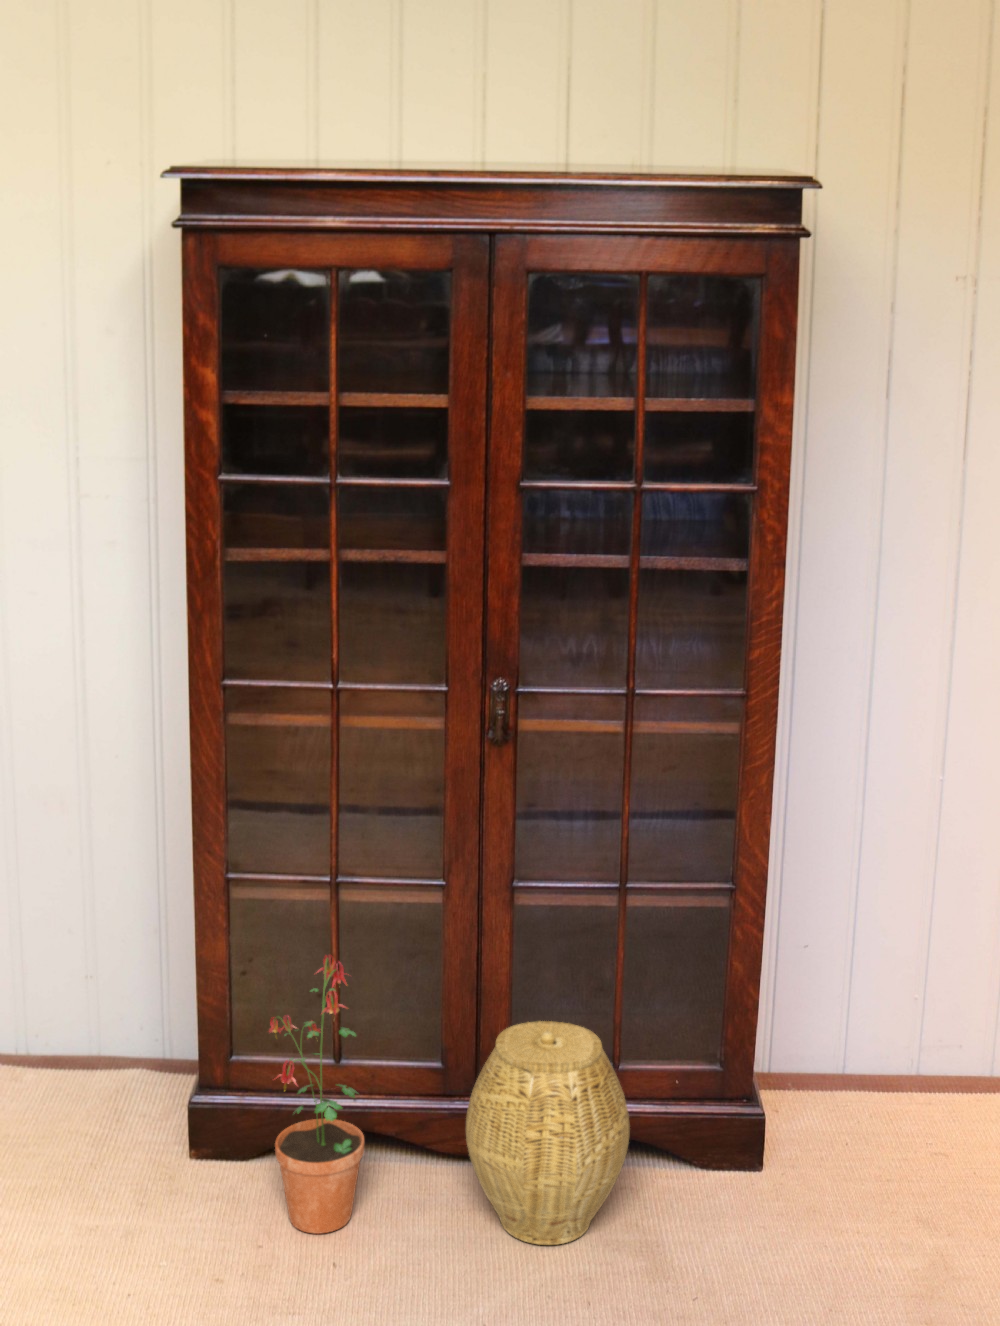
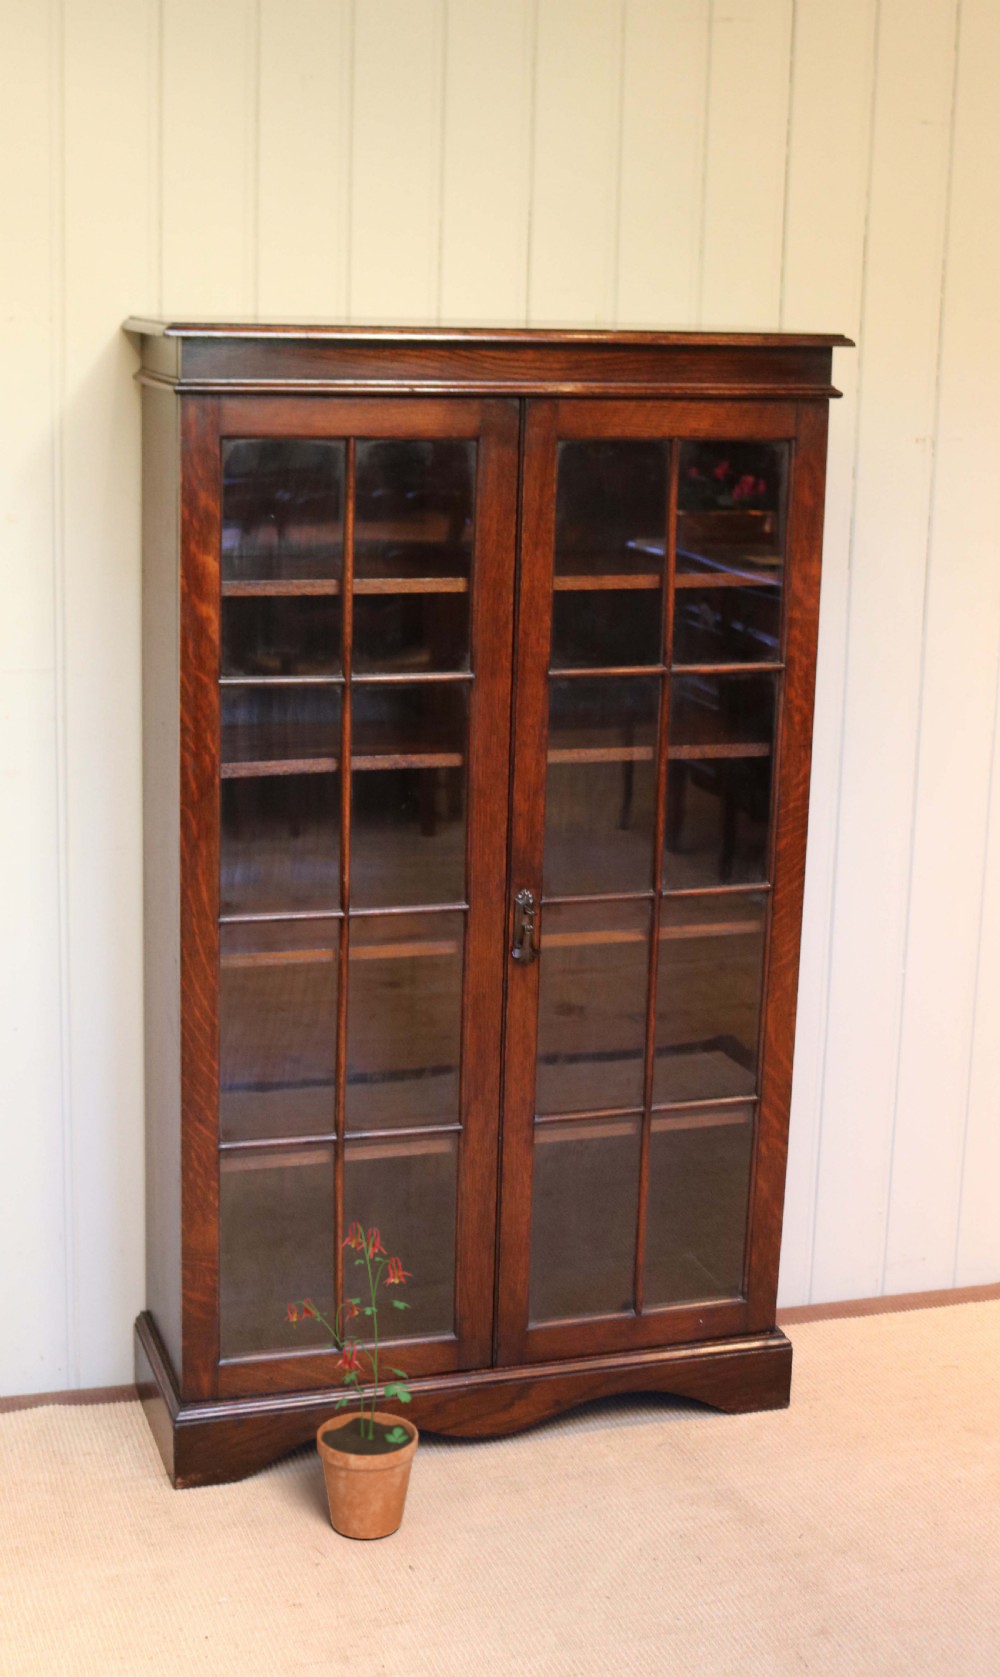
woven basket: present [466,1021,630,1245] -> none [516,1267,697,1508]

